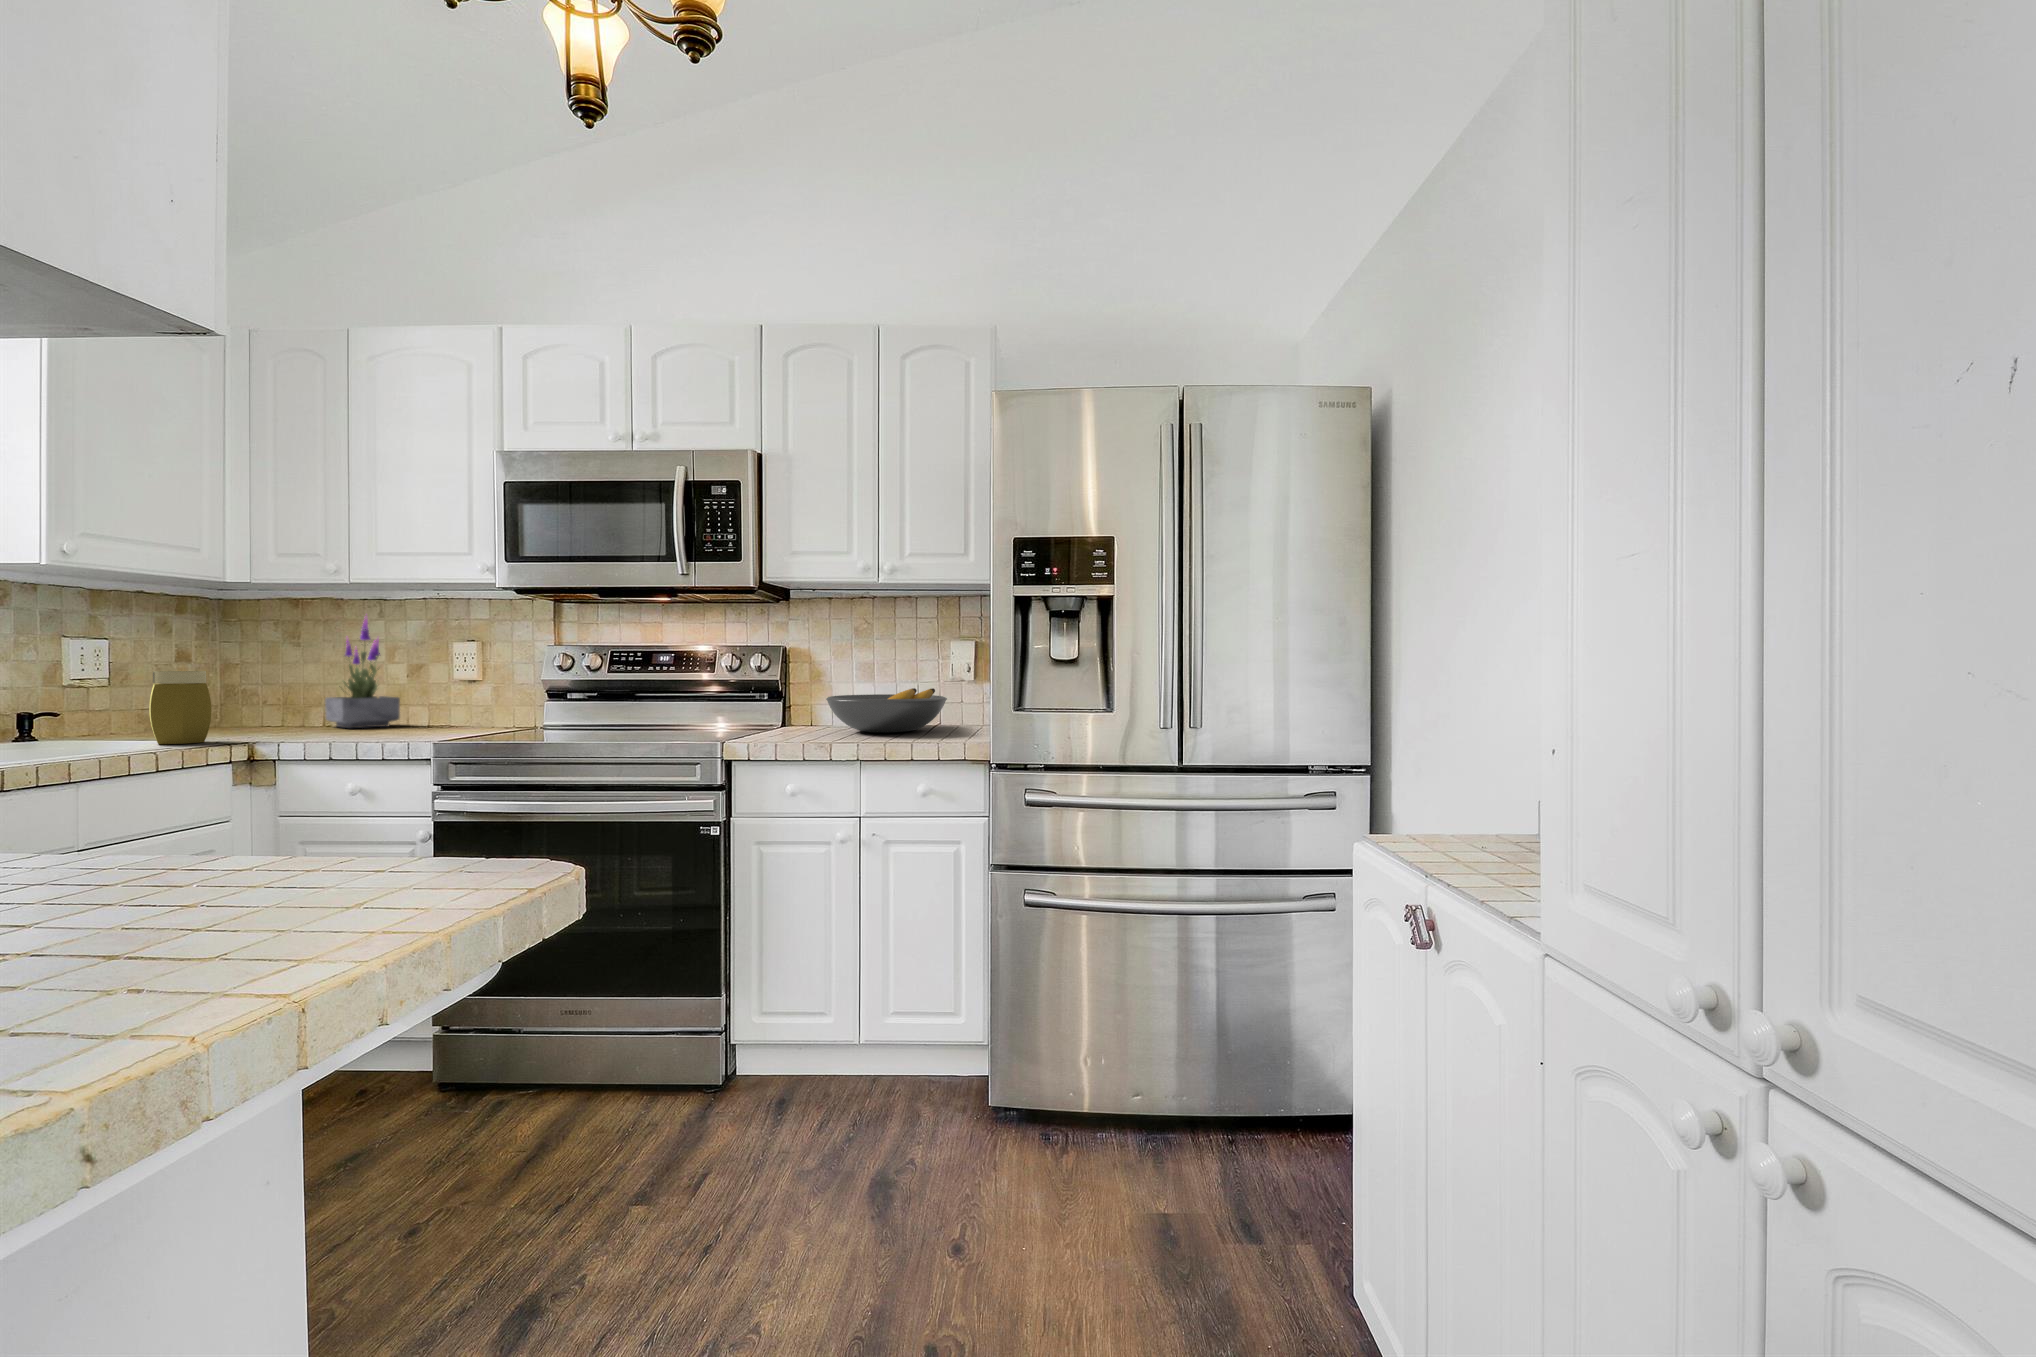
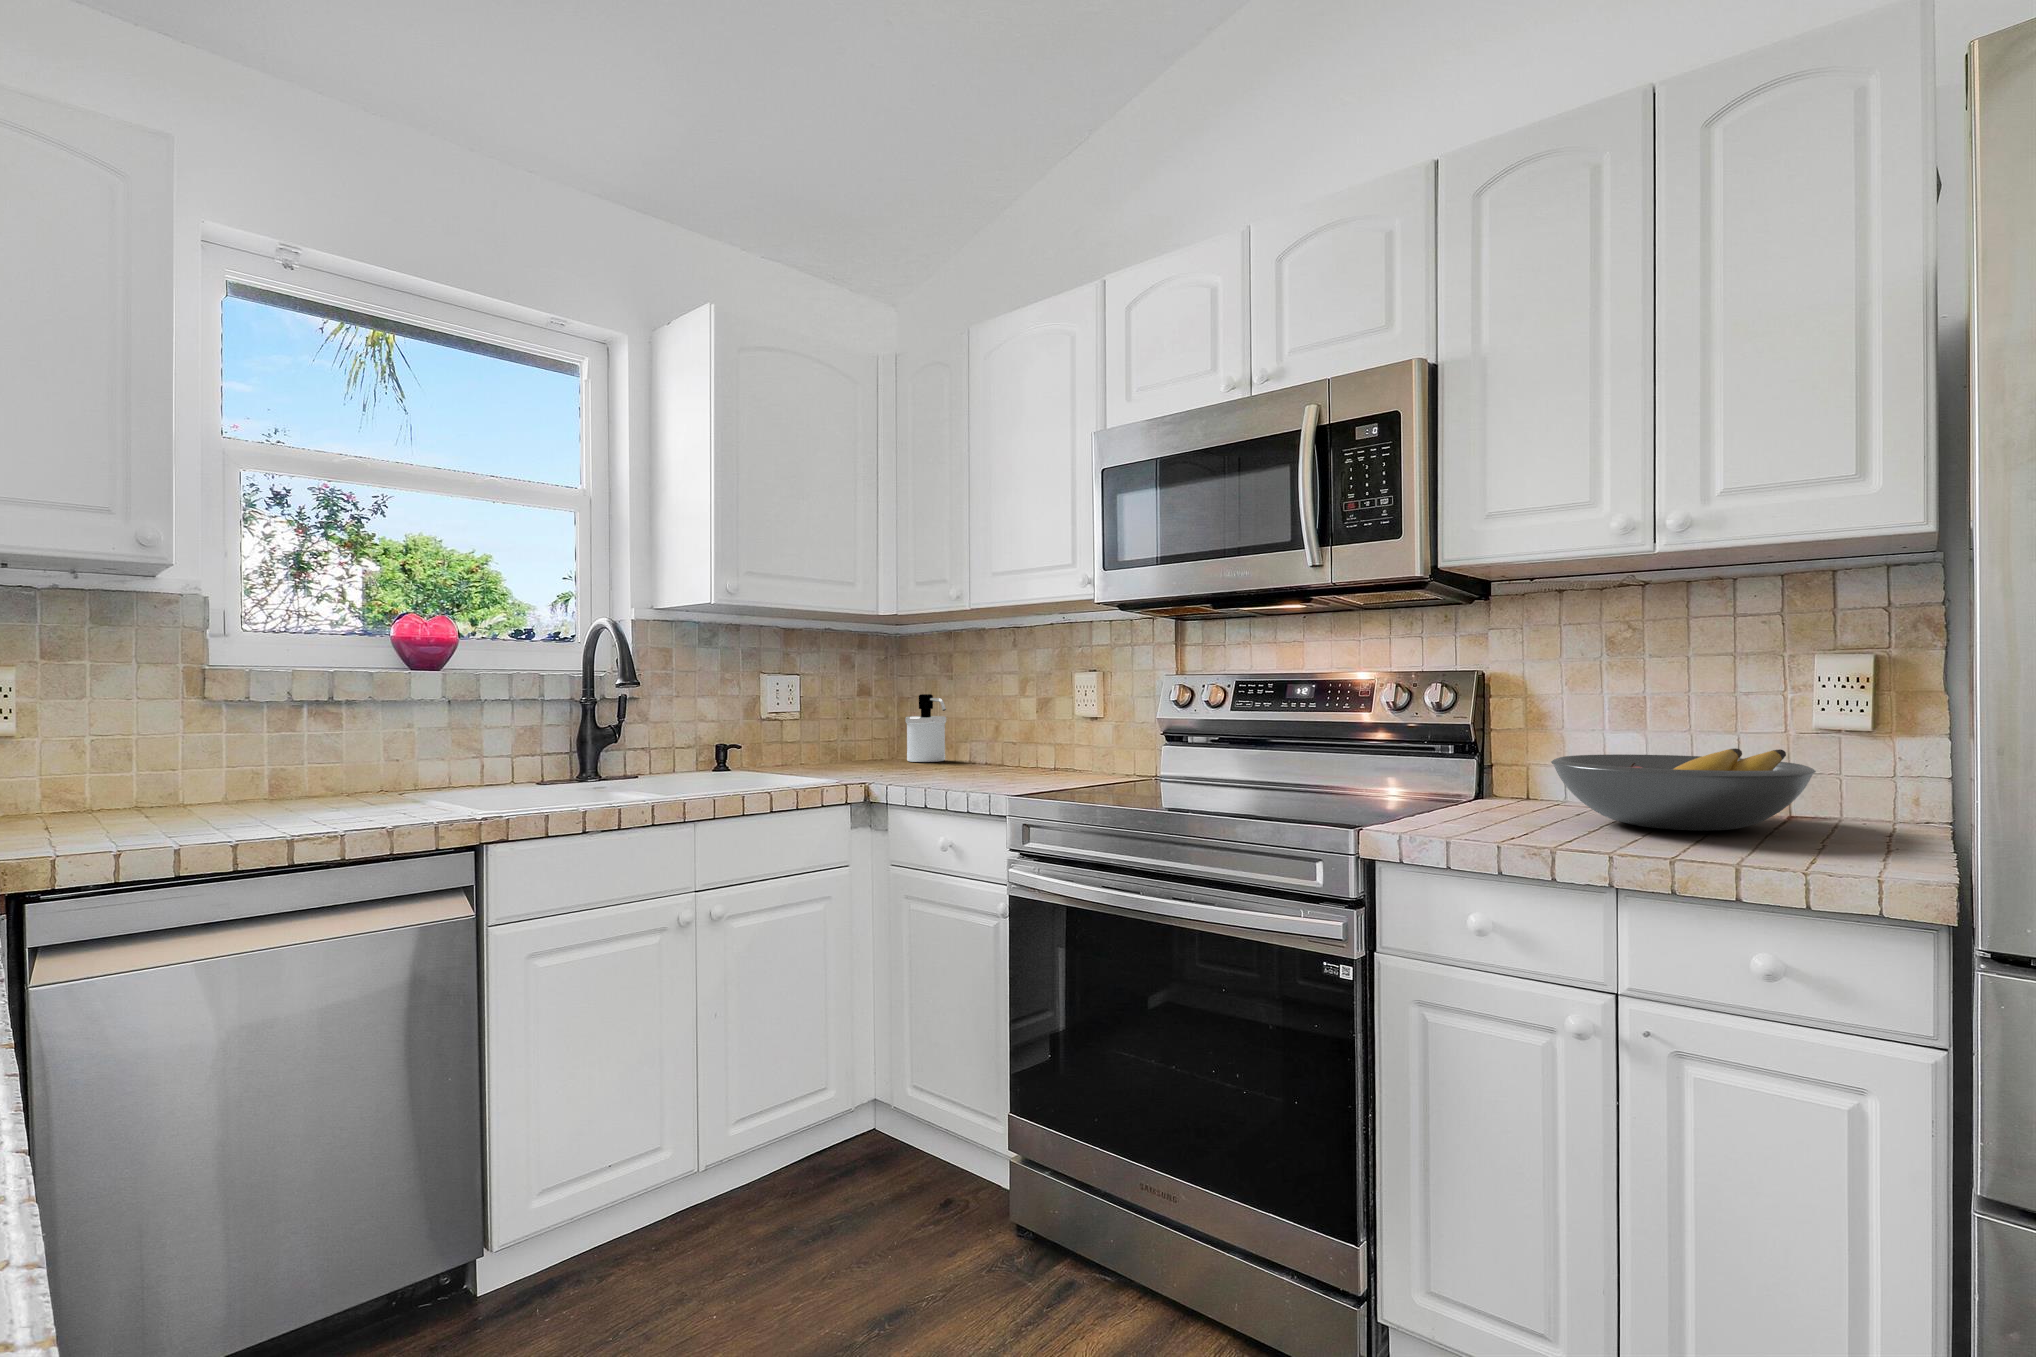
potted plant: present [325,614,400,728] -> none [960,642,1023,769]
soap dispenser: none [250,661,305,726] -> present [905,694,946,762]
jar: present [149,671,211,744] -> none [786,706,838,782]

